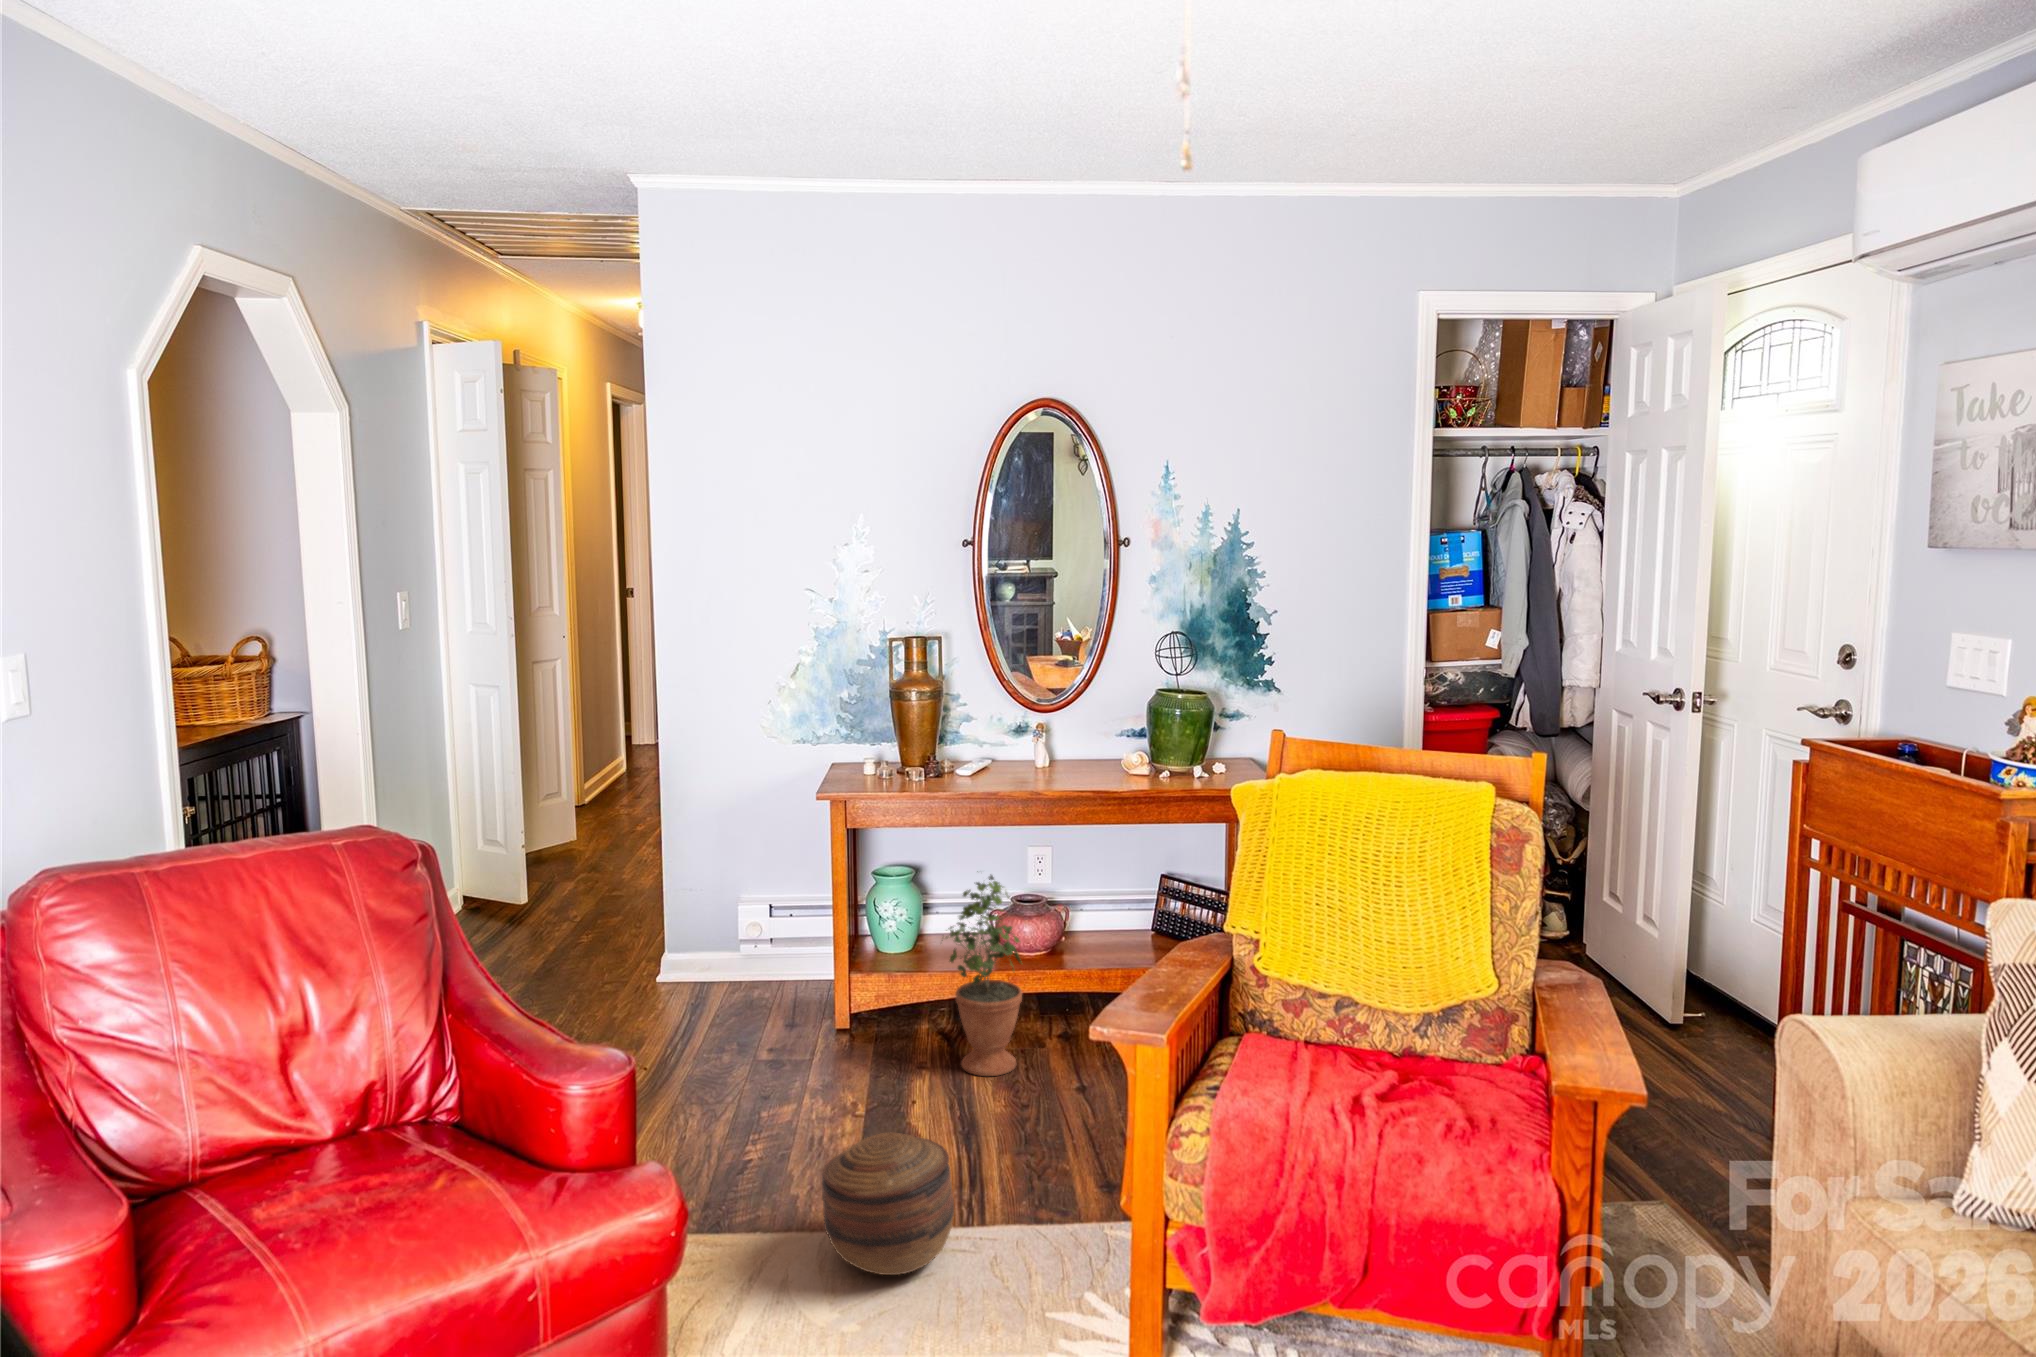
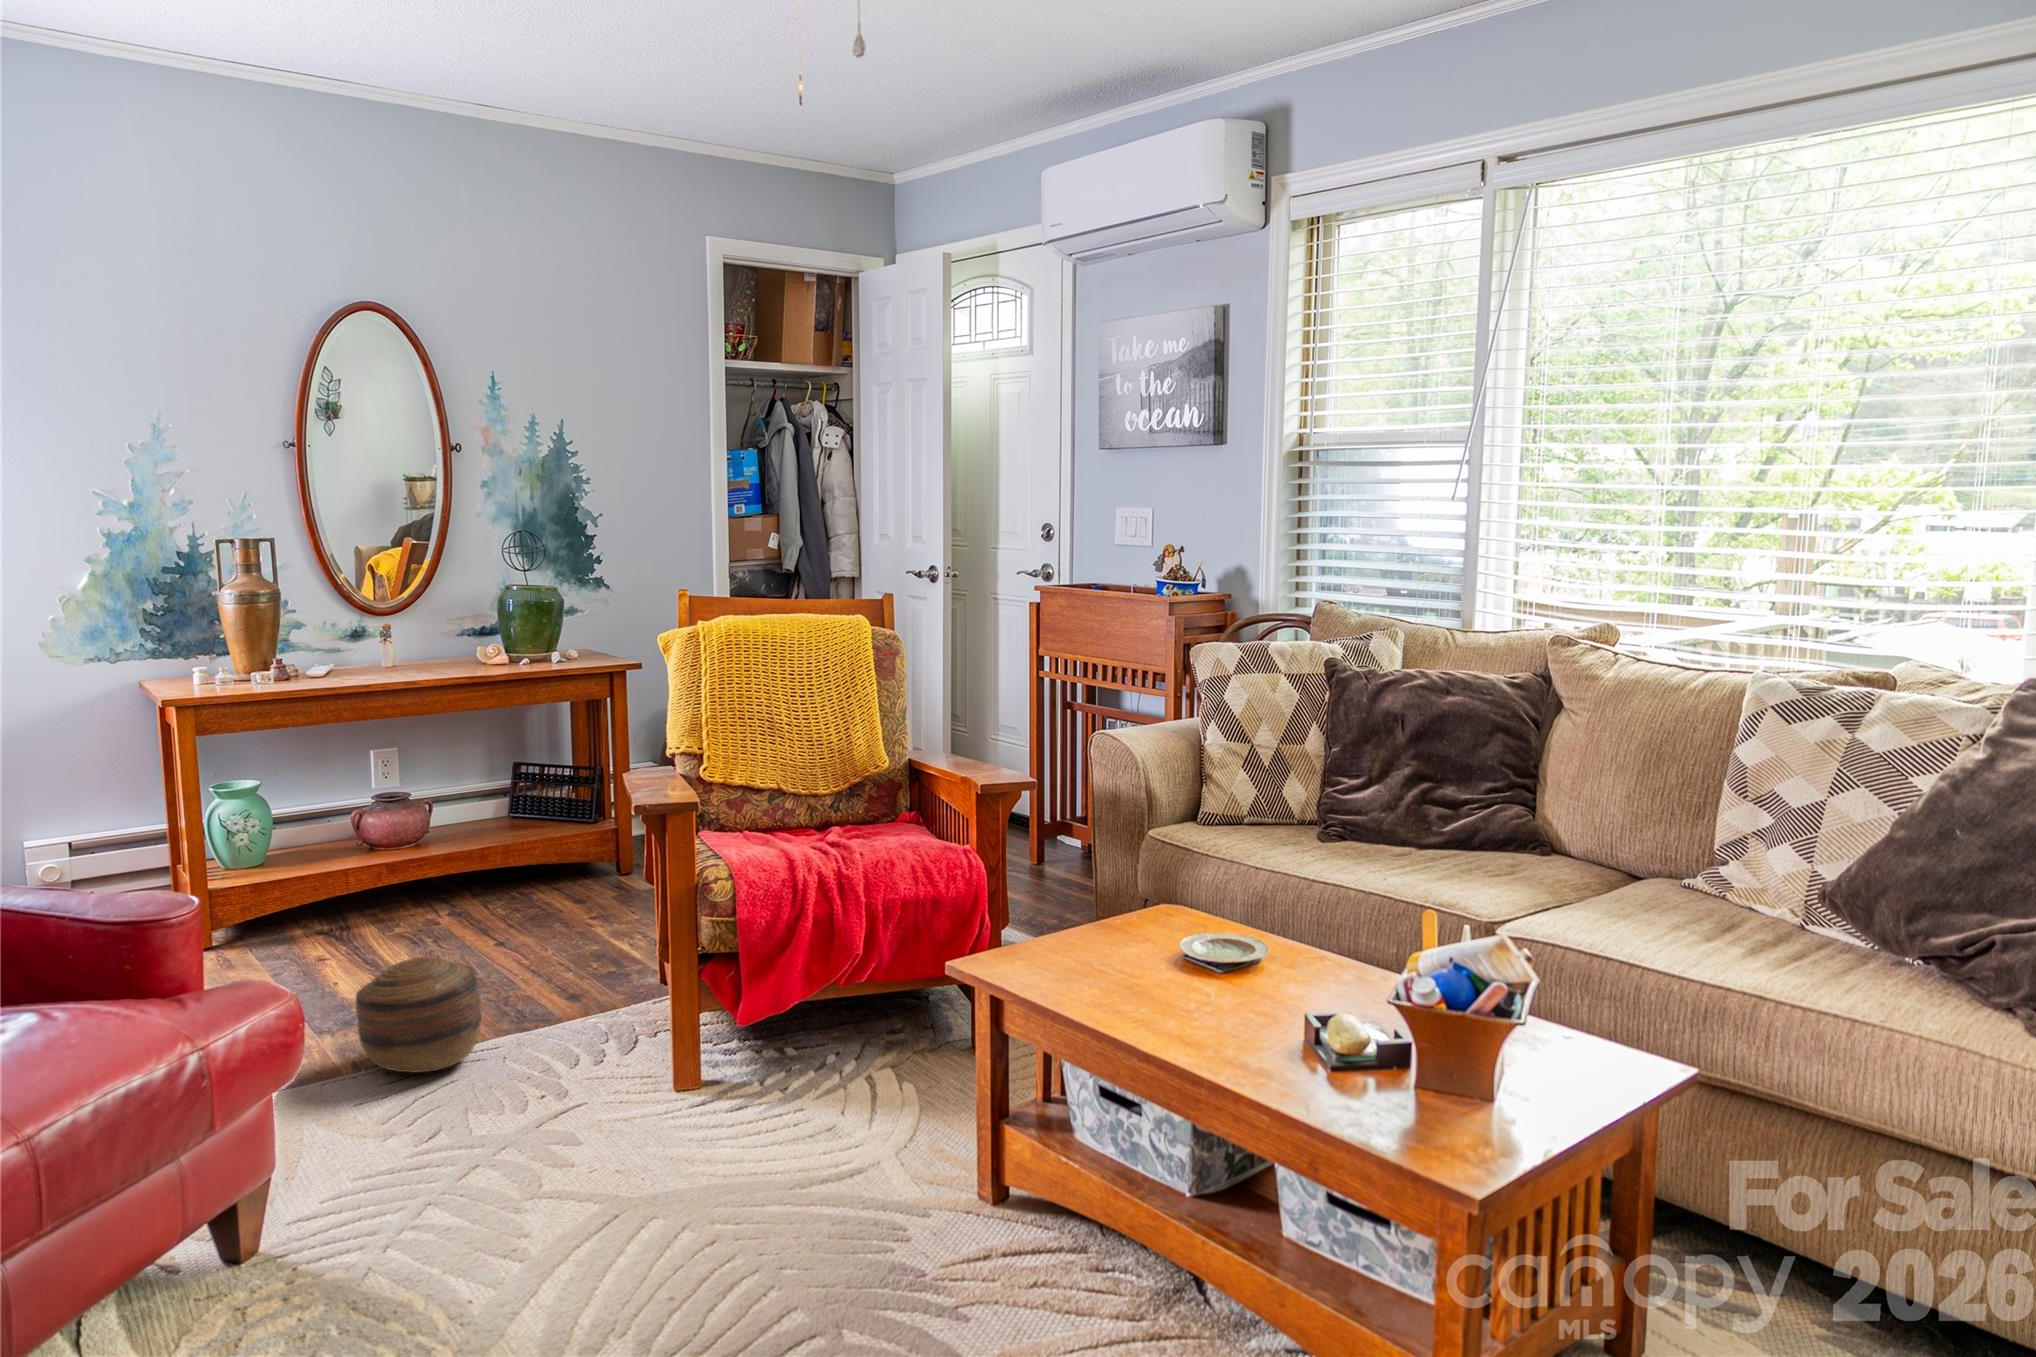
potted plant: present [950,875,1022,1076] -> none [344,761,431,955]

